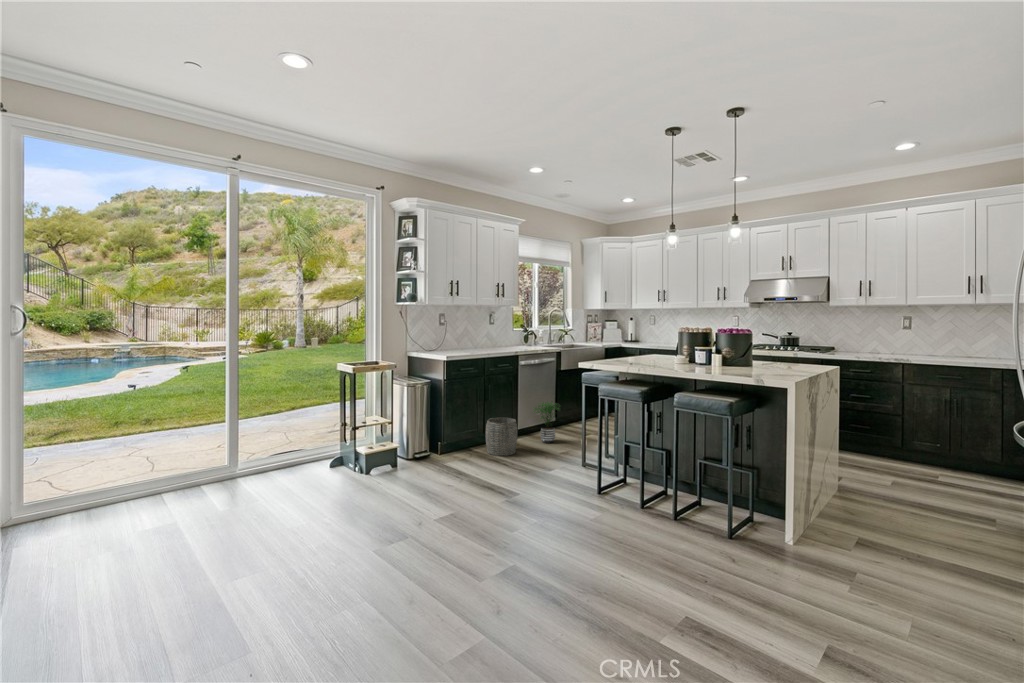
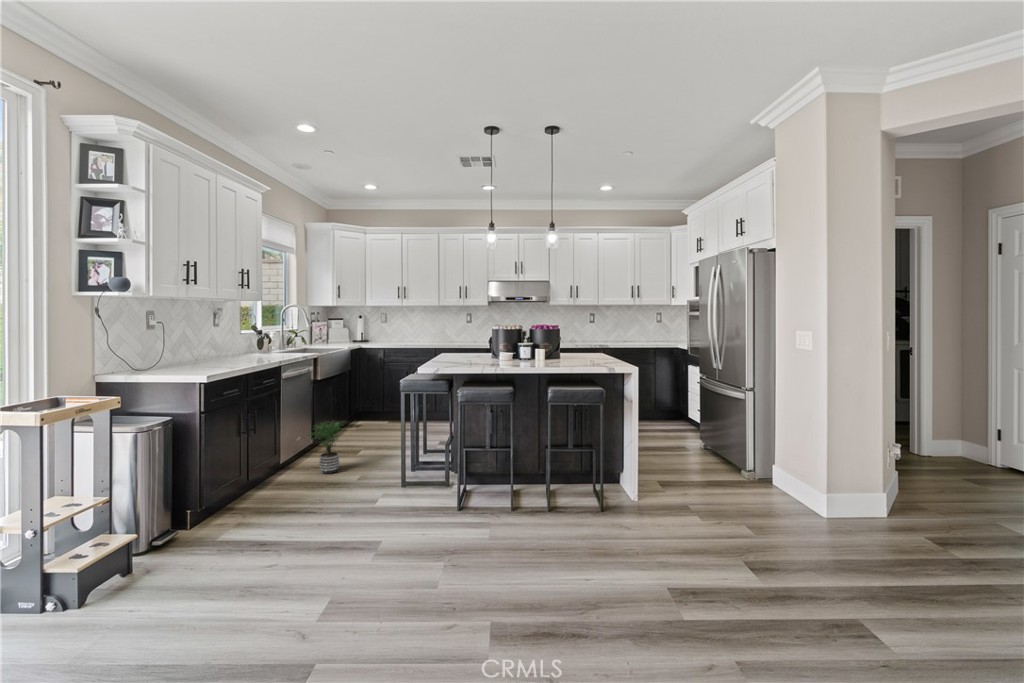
woven basket: present [486,417,518,456] -> none [264,452,312,507]

